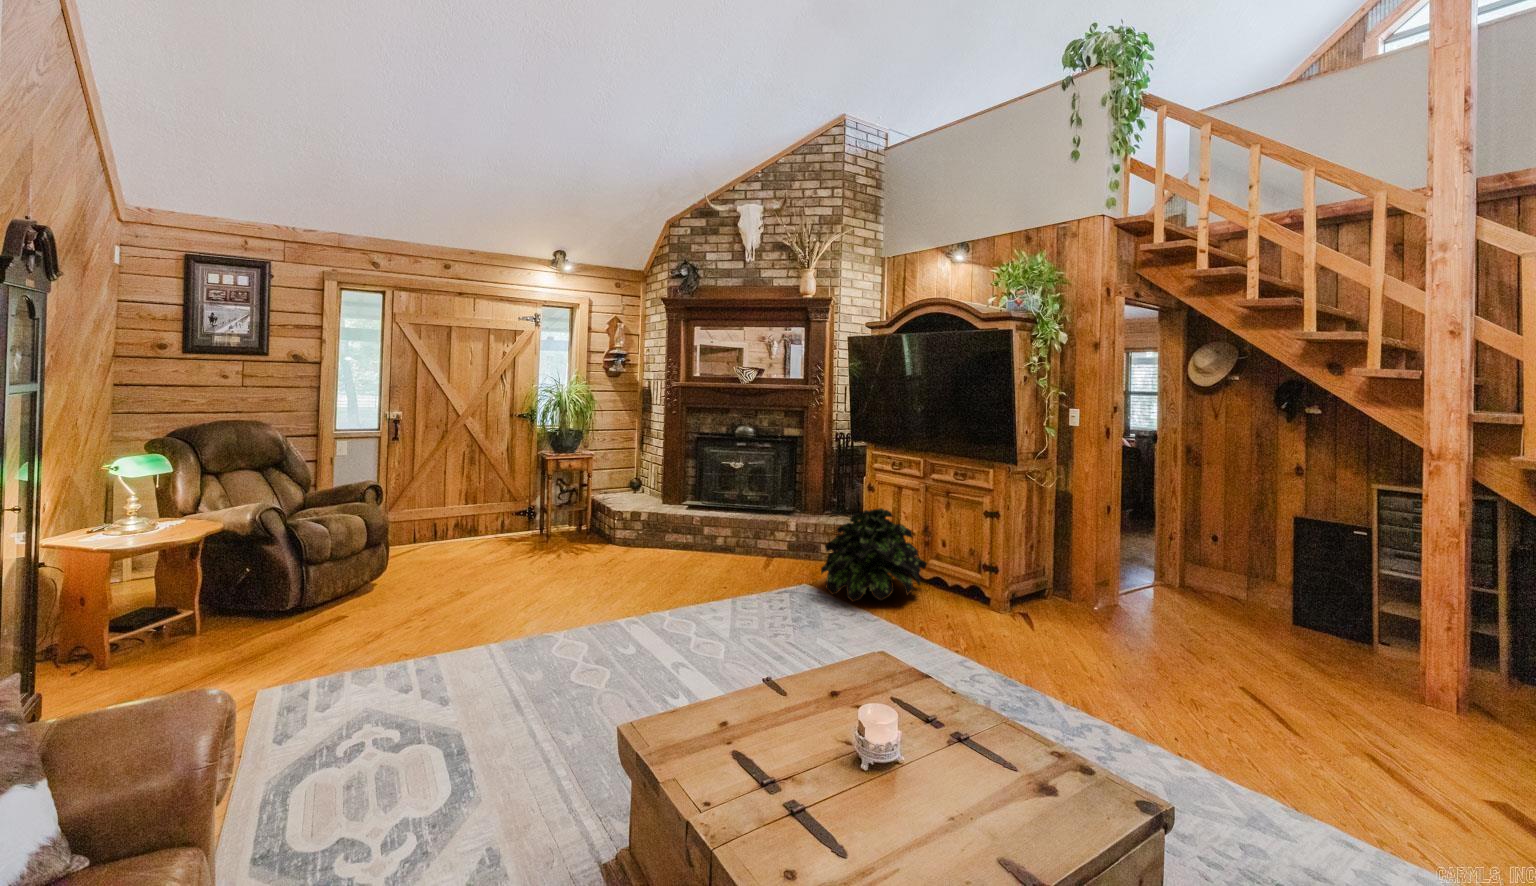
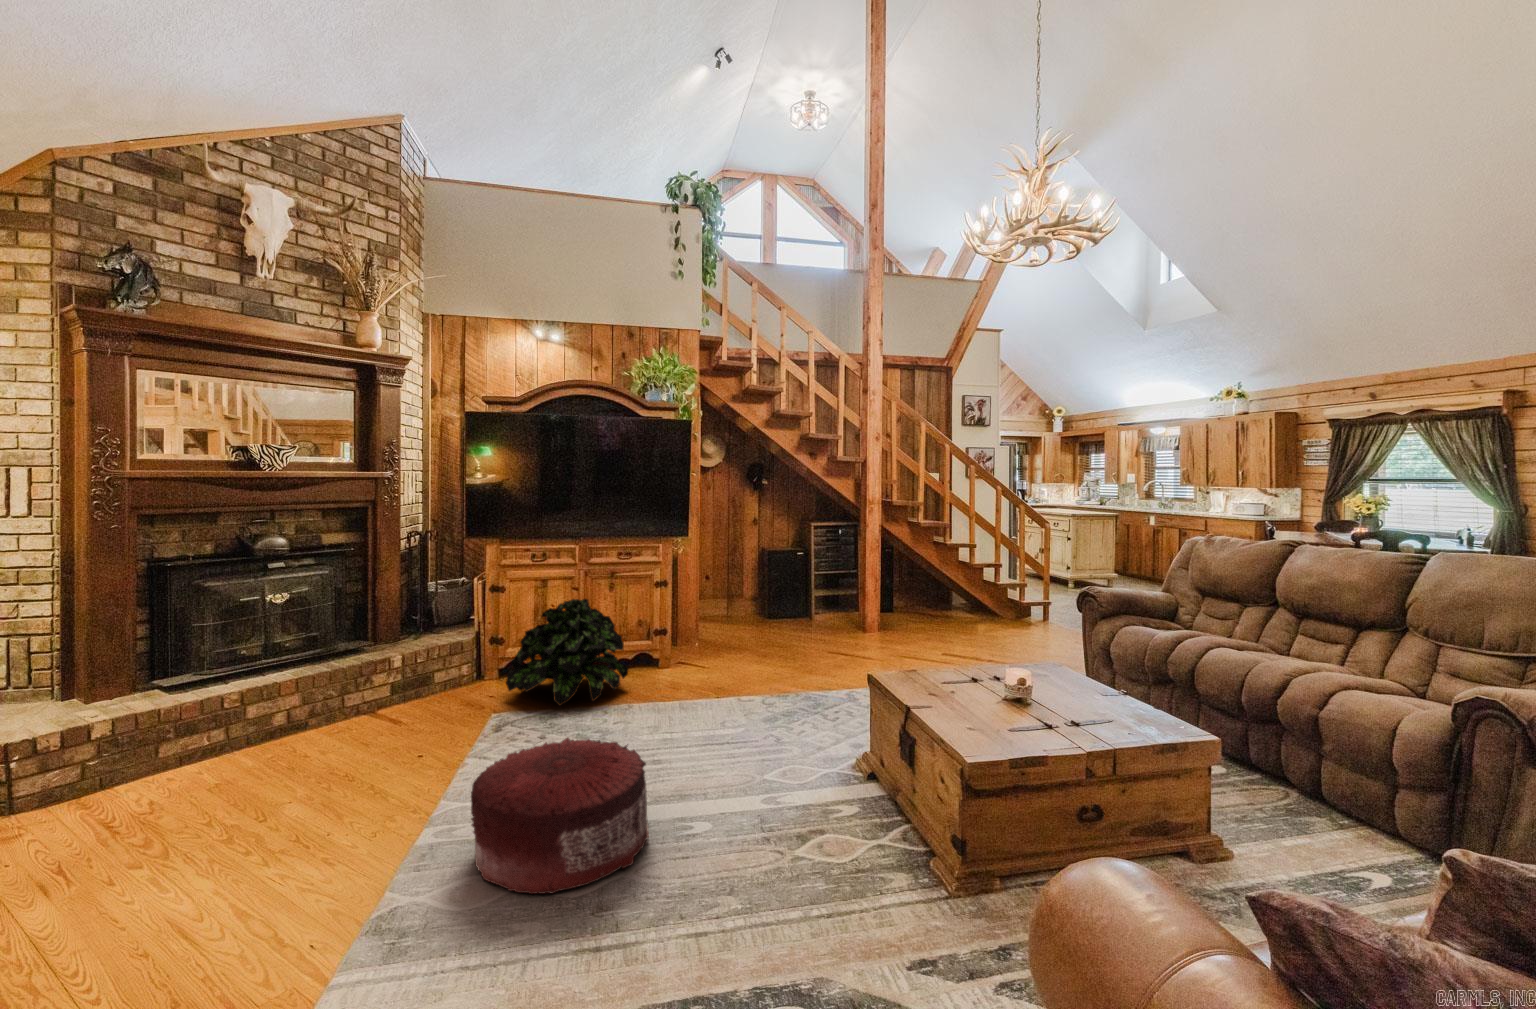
pouf: none [544,591,665,690] -> present [471,738,649,894]

